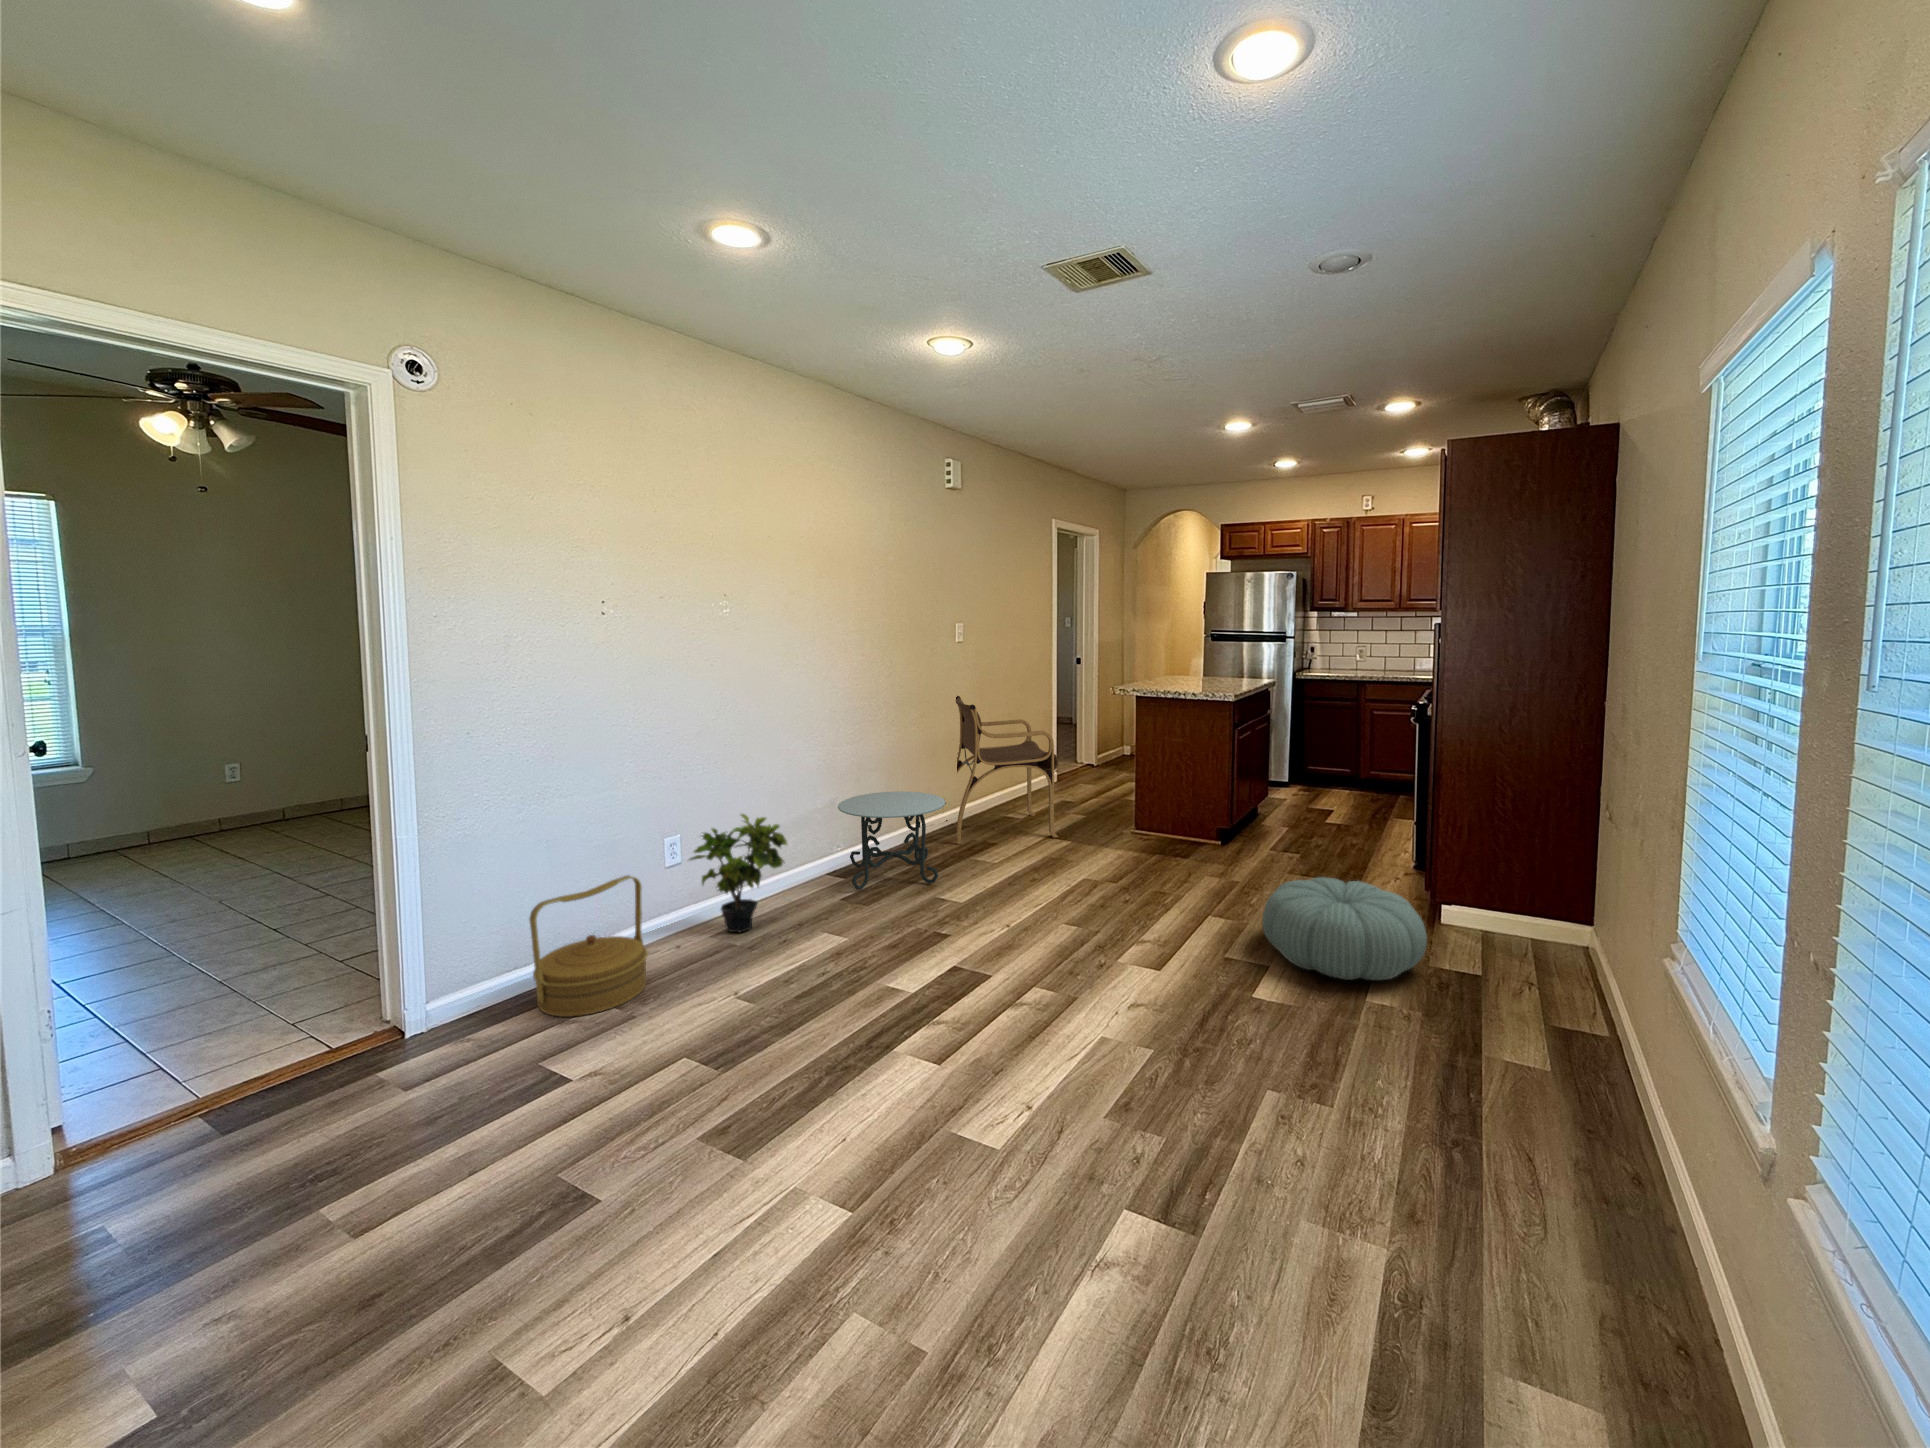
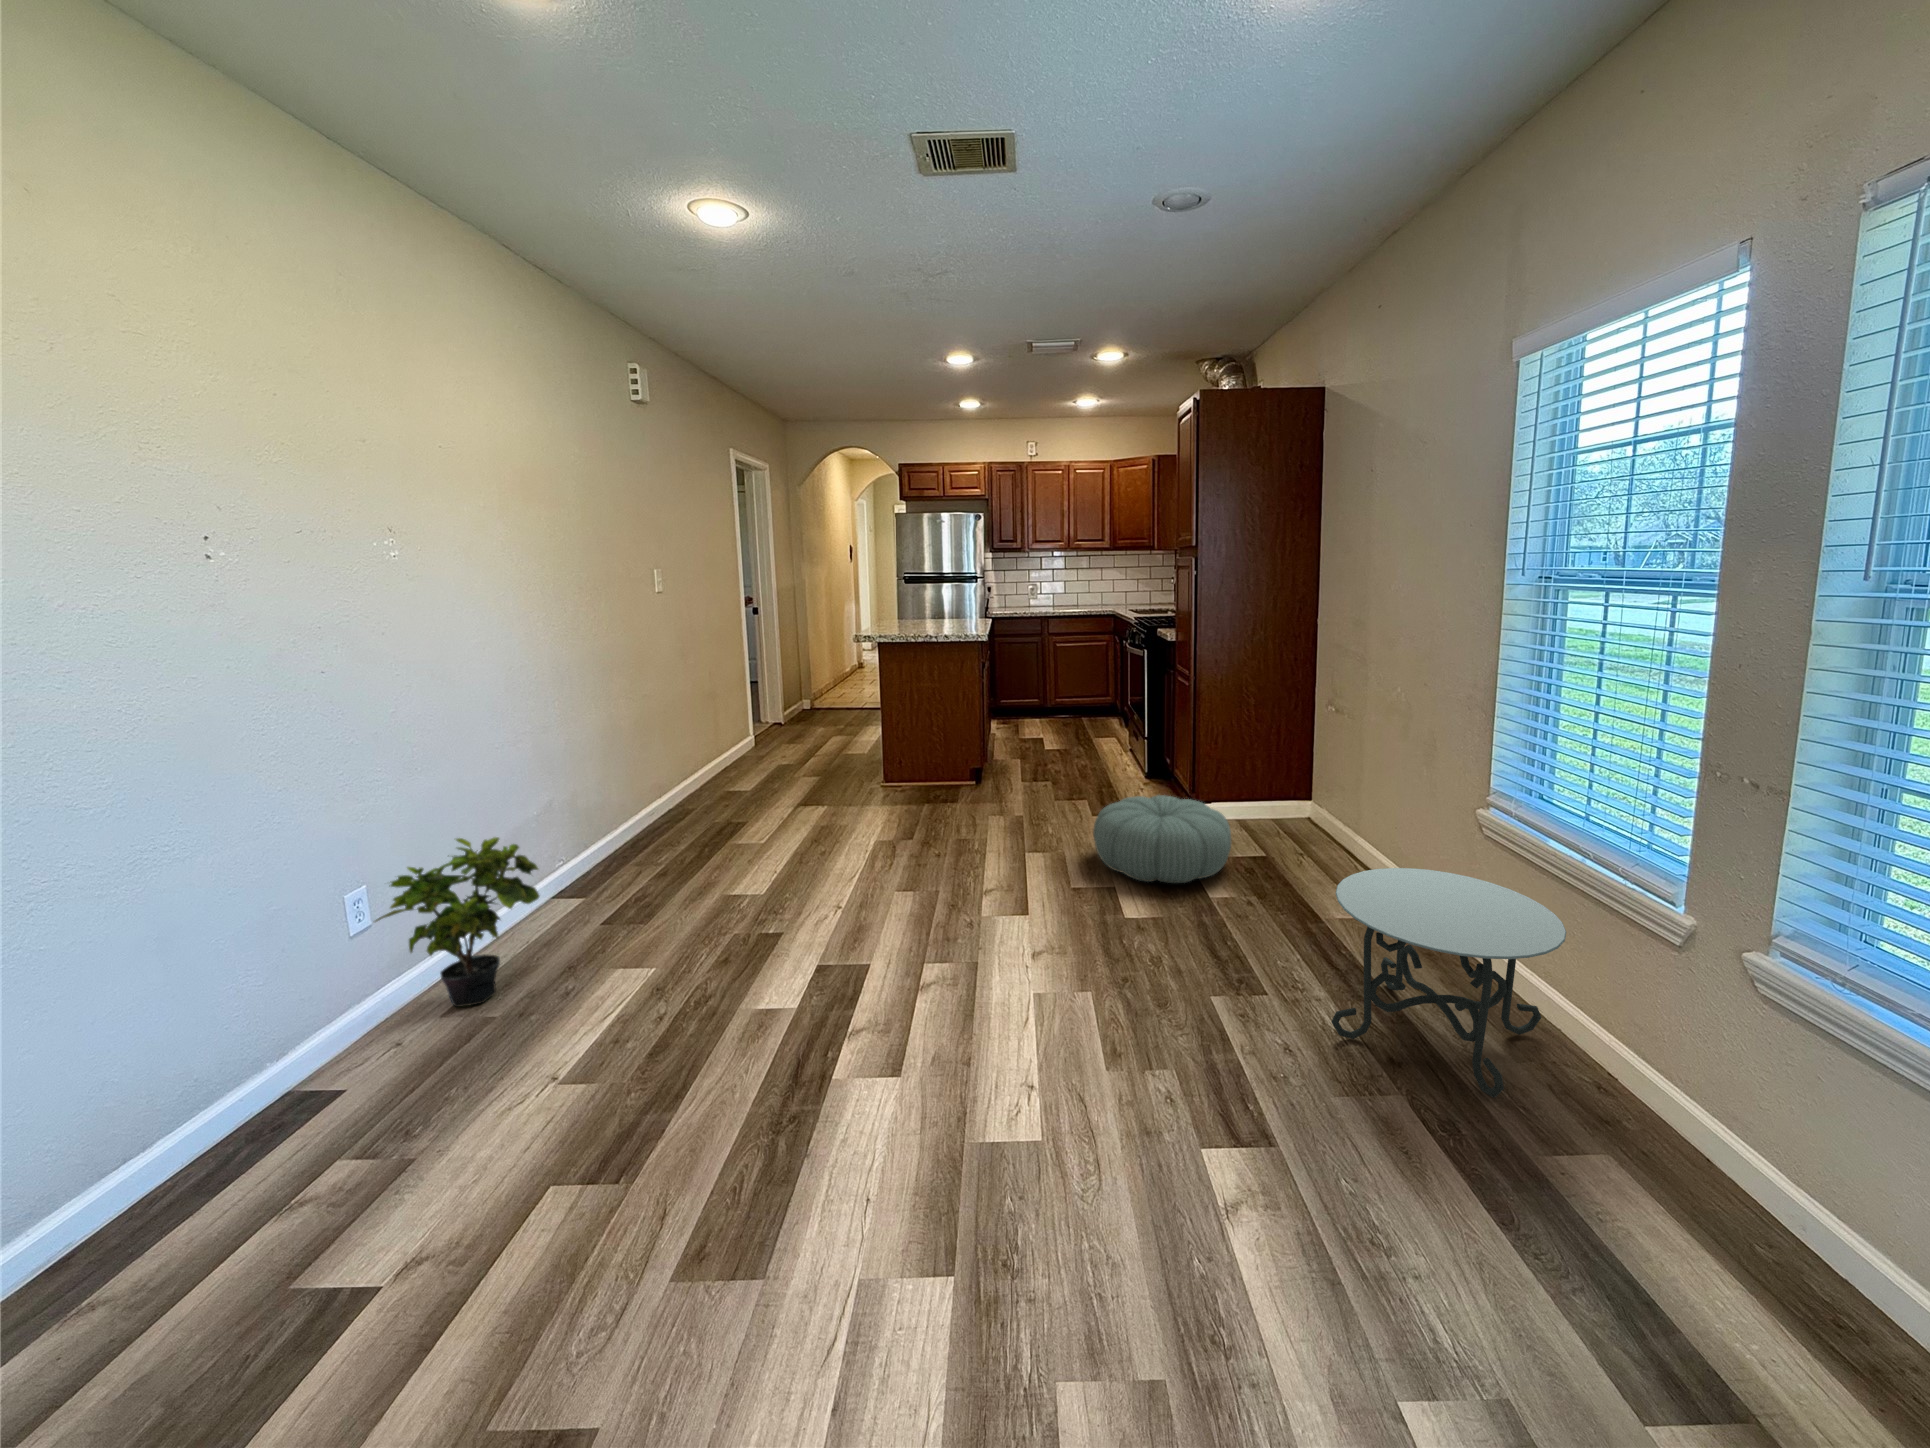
armchair: present [945,696,1058,844] -> none [655,653,813,830]
side table: present [838,791,946,889] -> present [1331,868,1566,1098]
woven basket: present [529,875,648,1017] -> none [151,965,379,1227]

